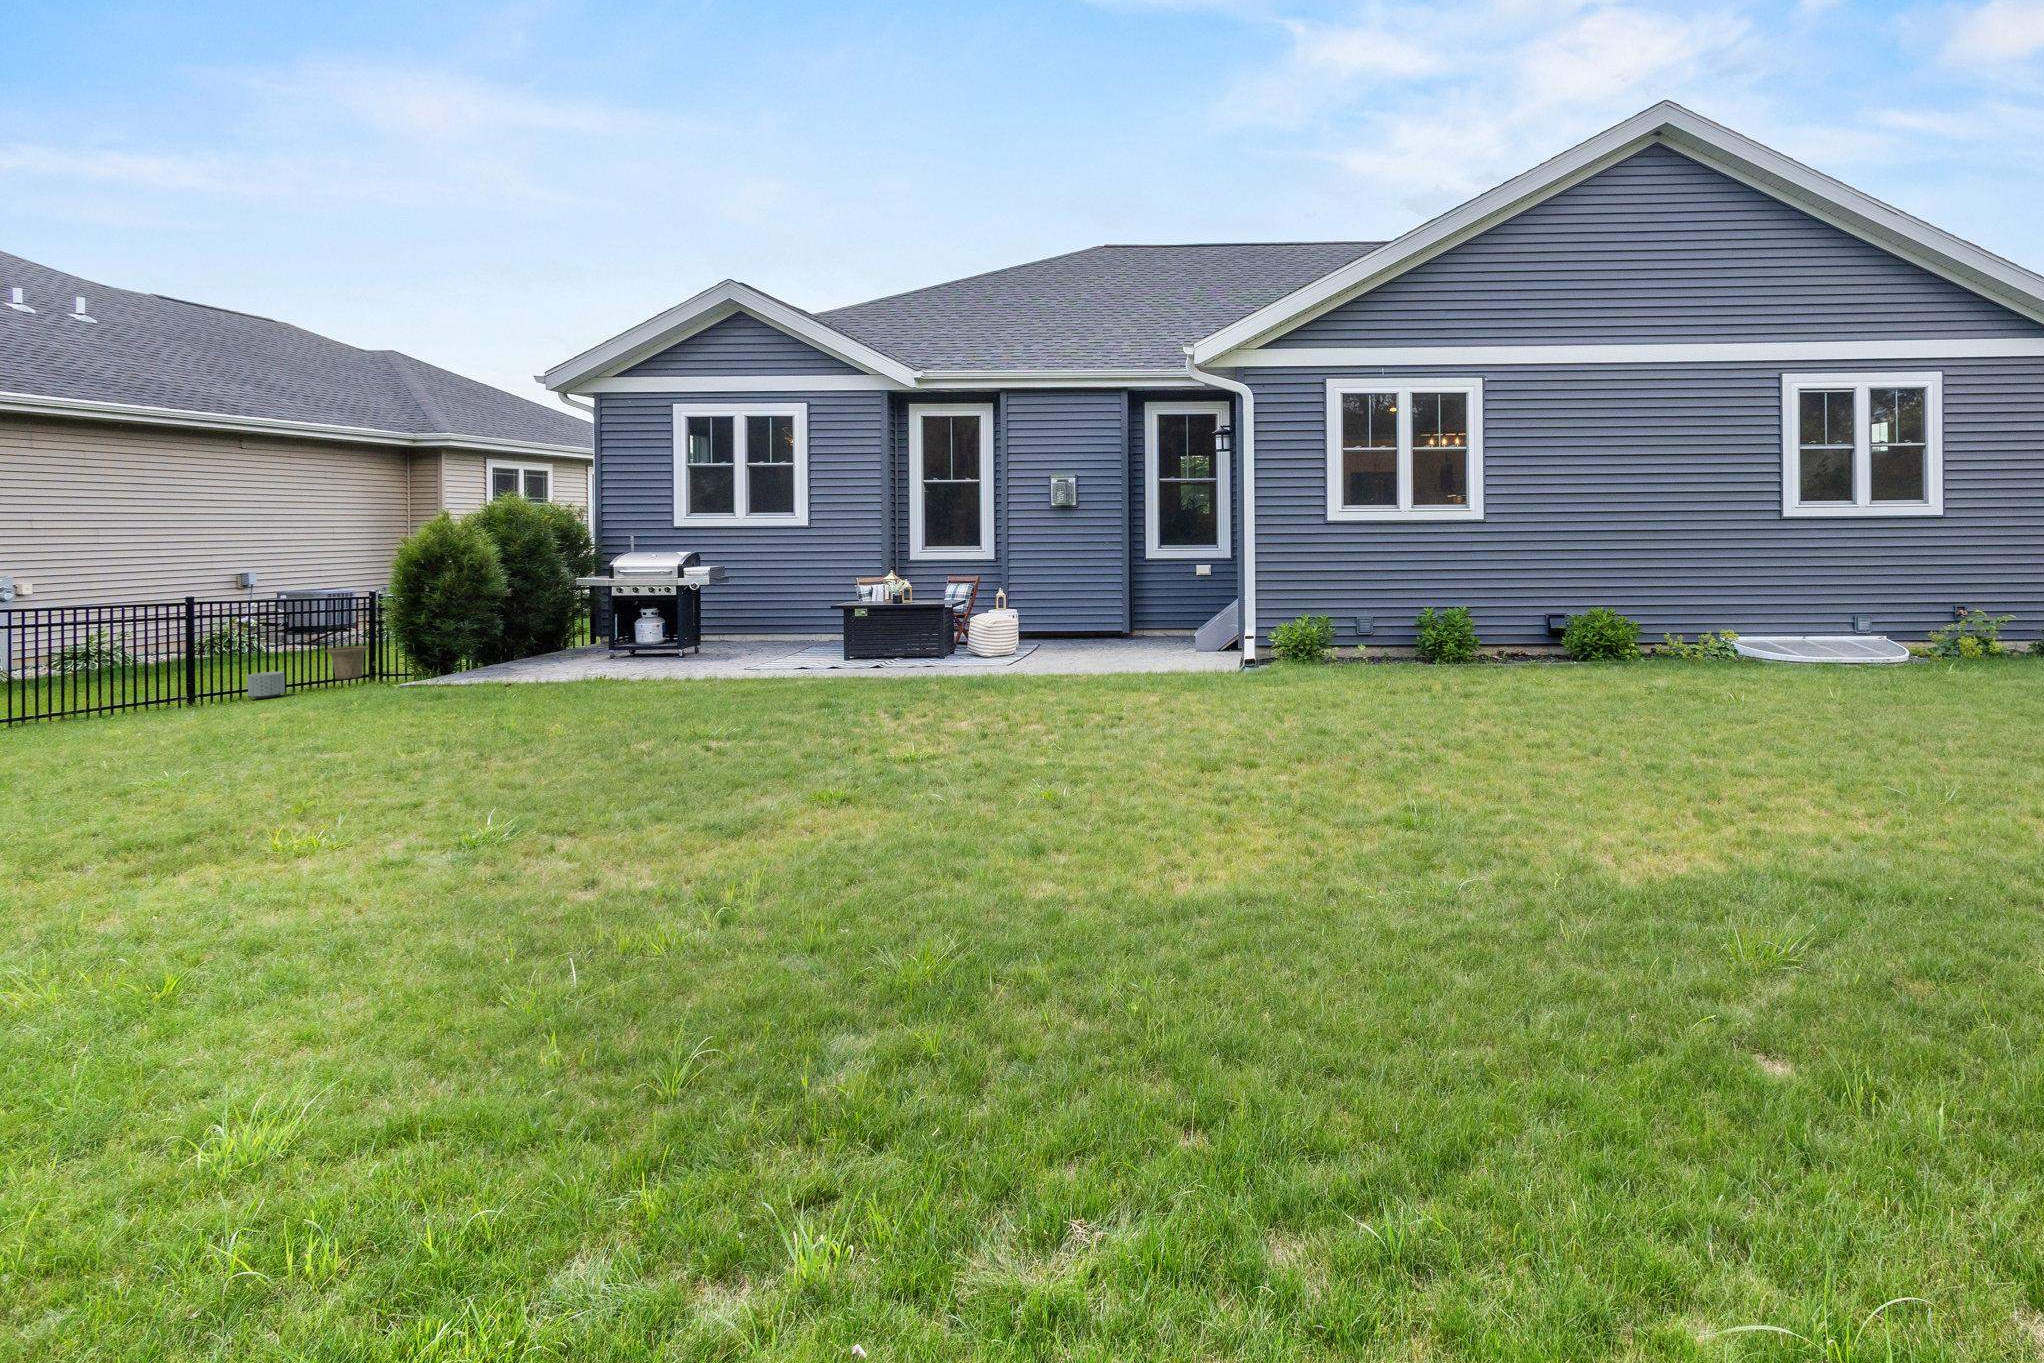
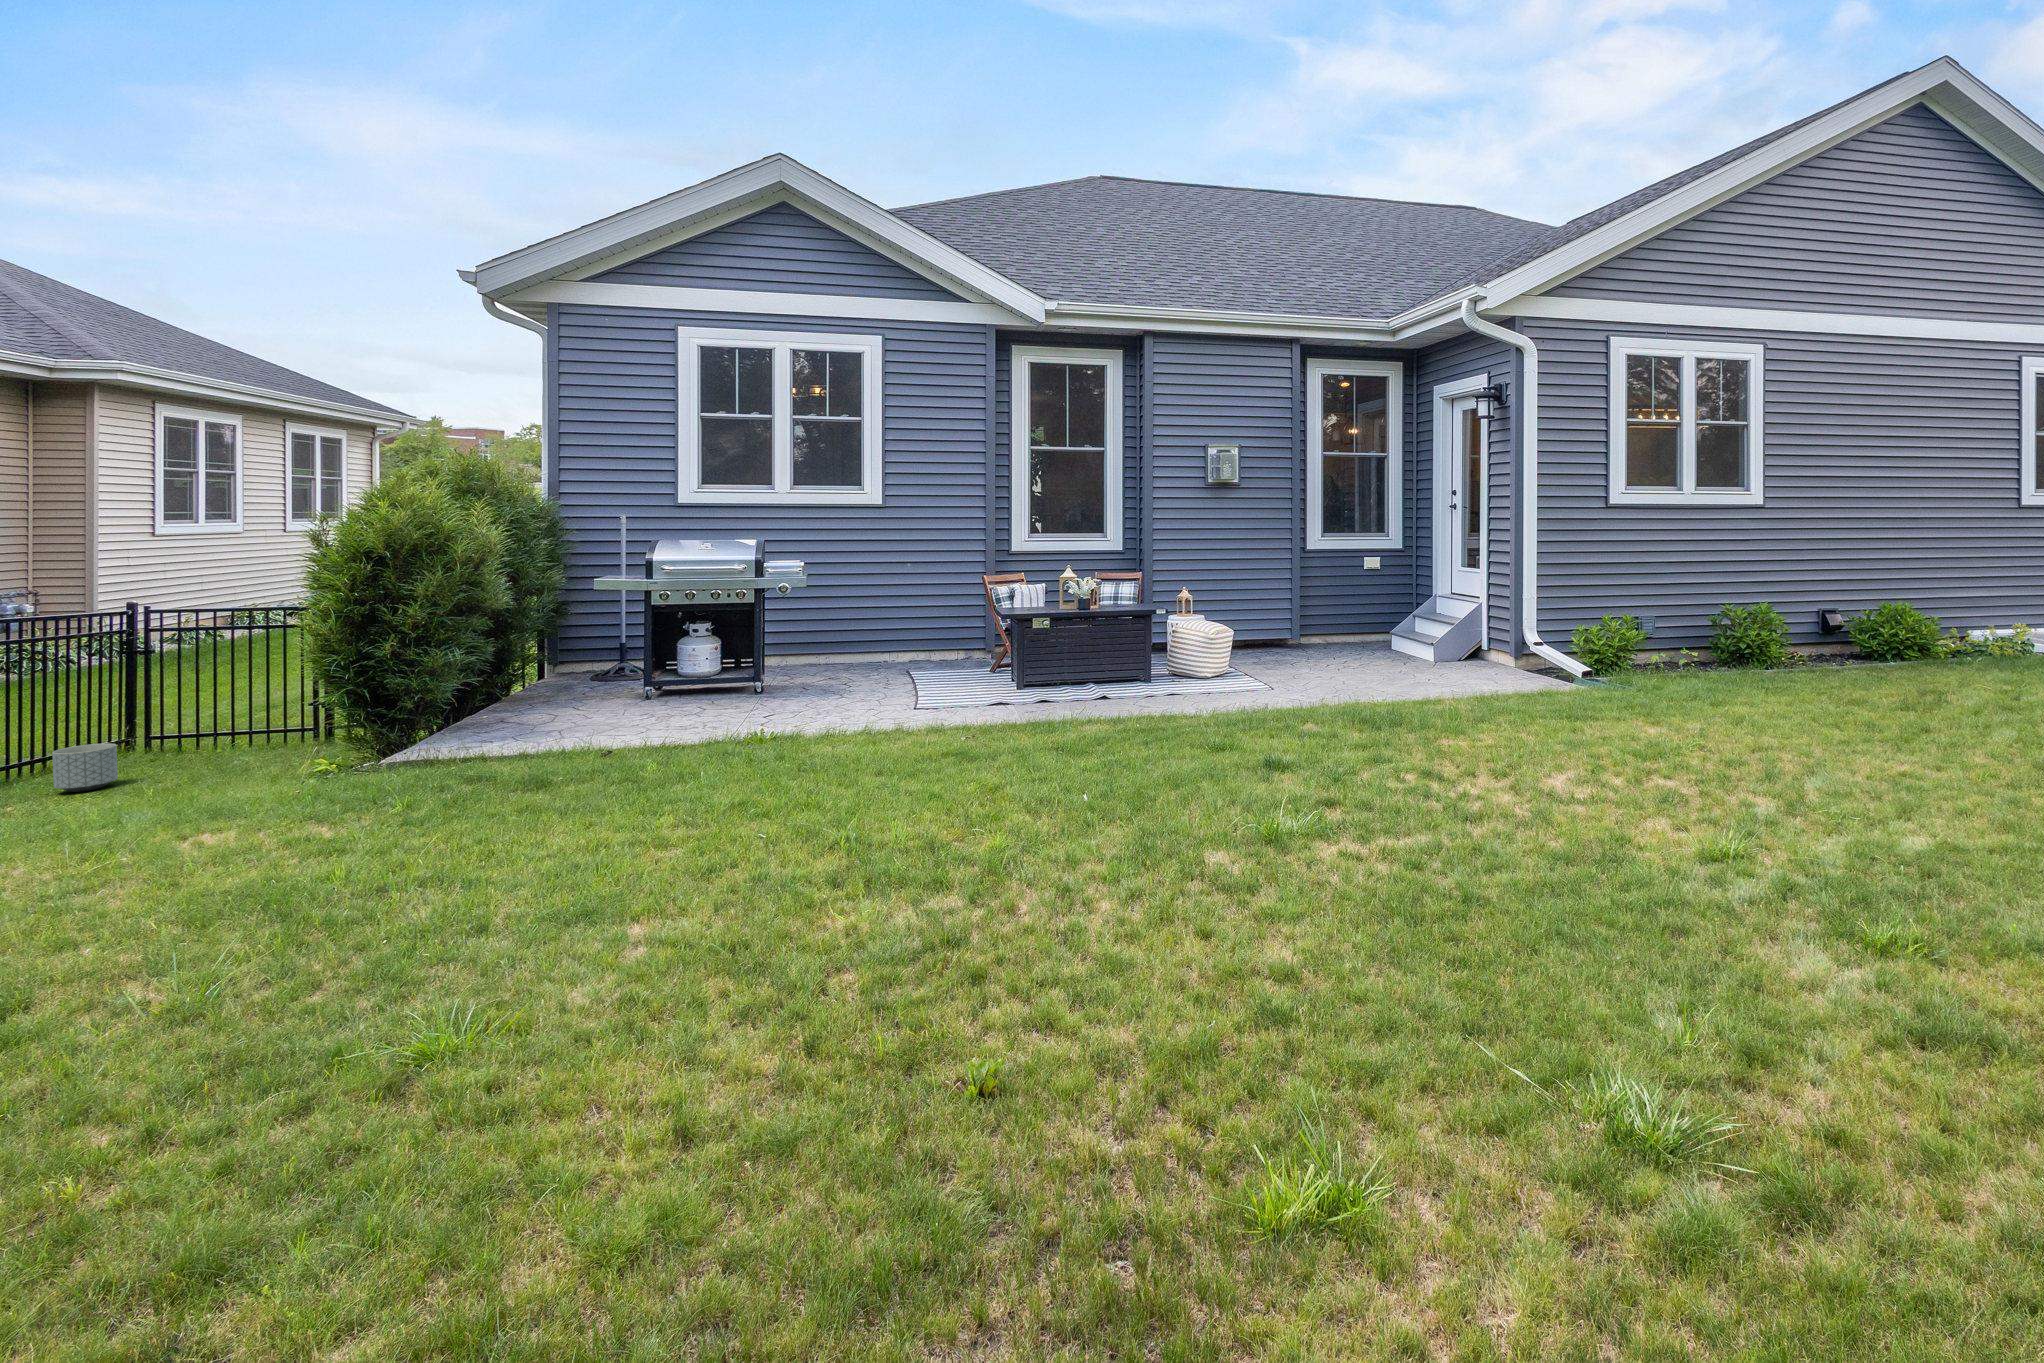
basket: present [326,646,368,679] -> none [116,695,189,751]

